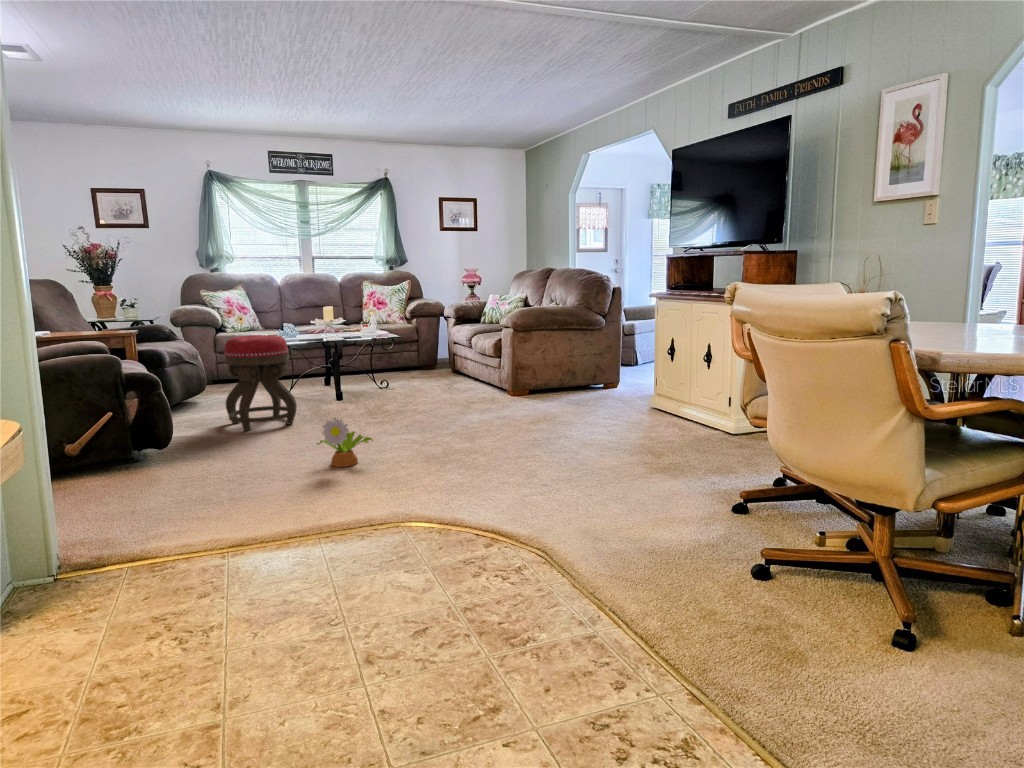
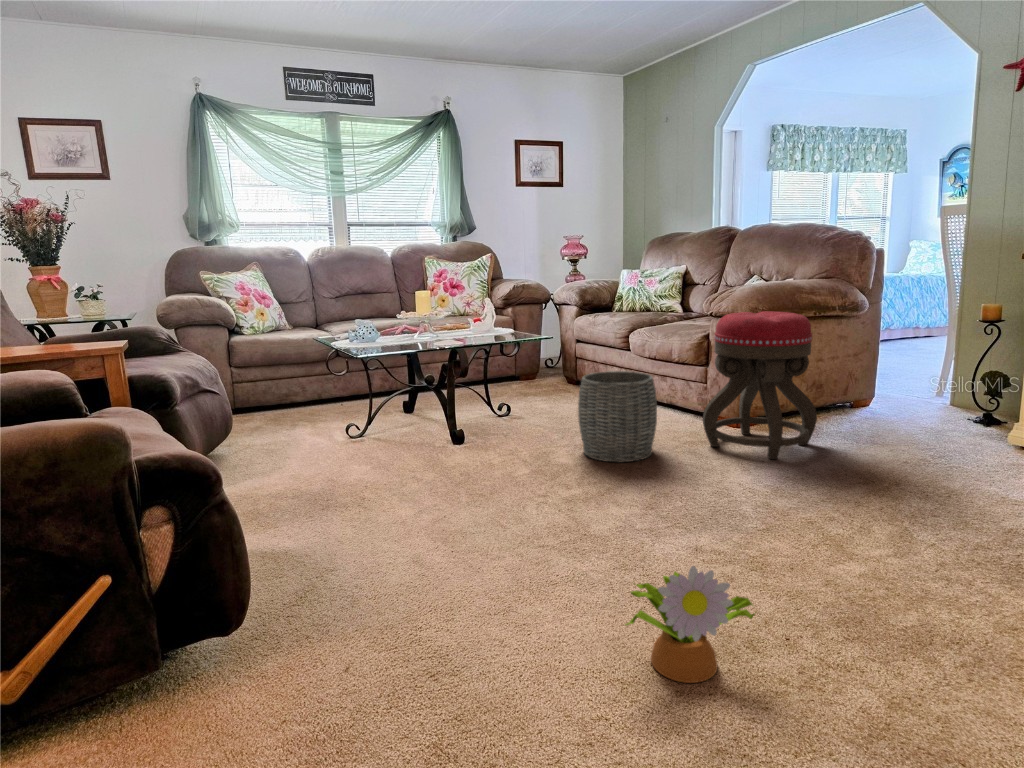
ottoman: present [224,335,297,431] -> present [703,311,817,459]
woven basket: none [399,358,445,409] -> present [578,371,657,462]

